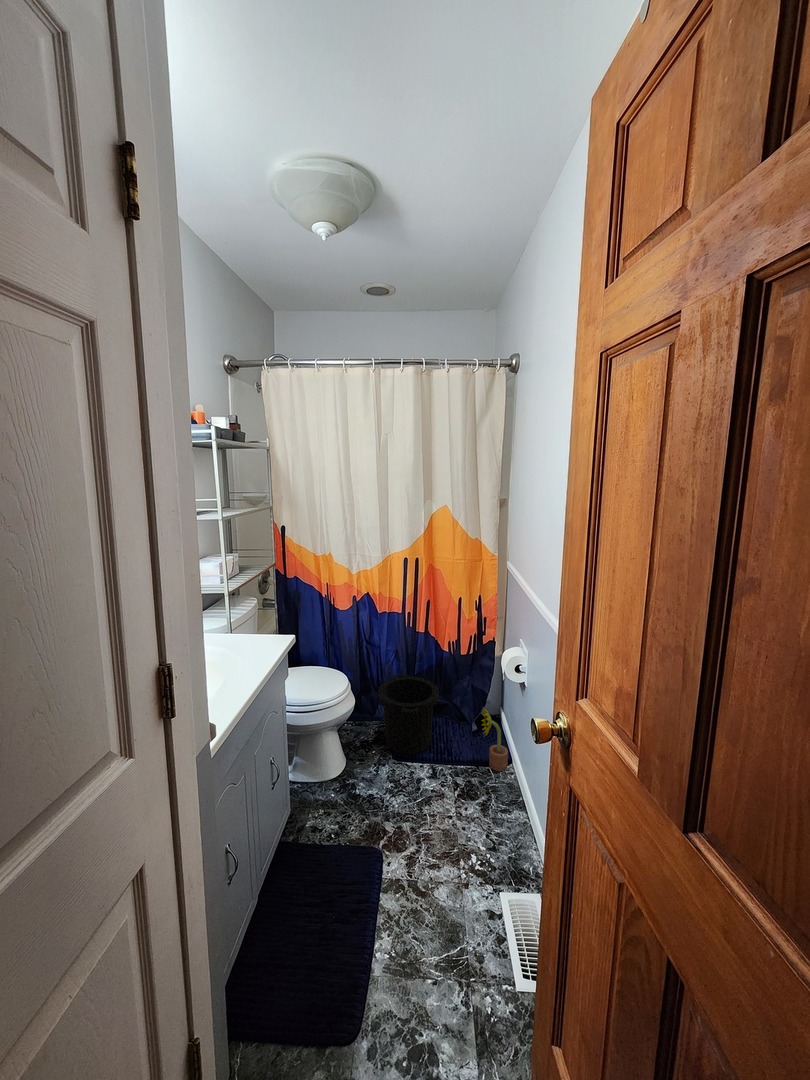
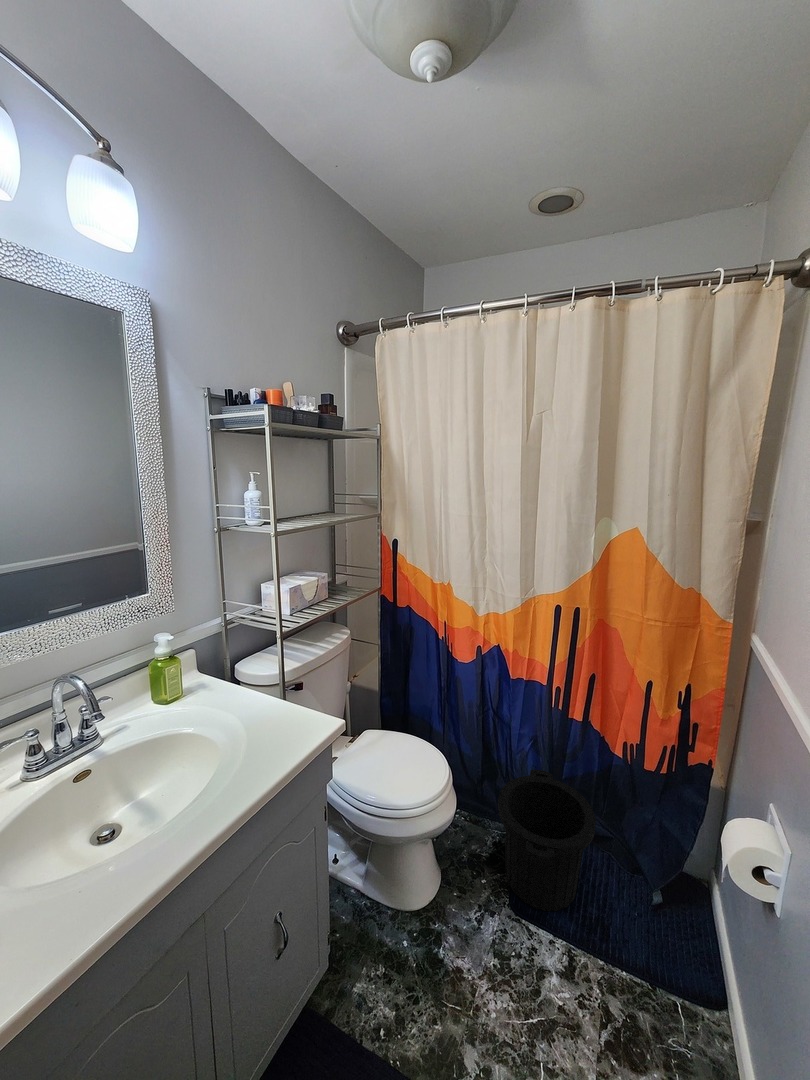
decorative plant: present [481,708,508,771] -> none [666,887,716,1019]

